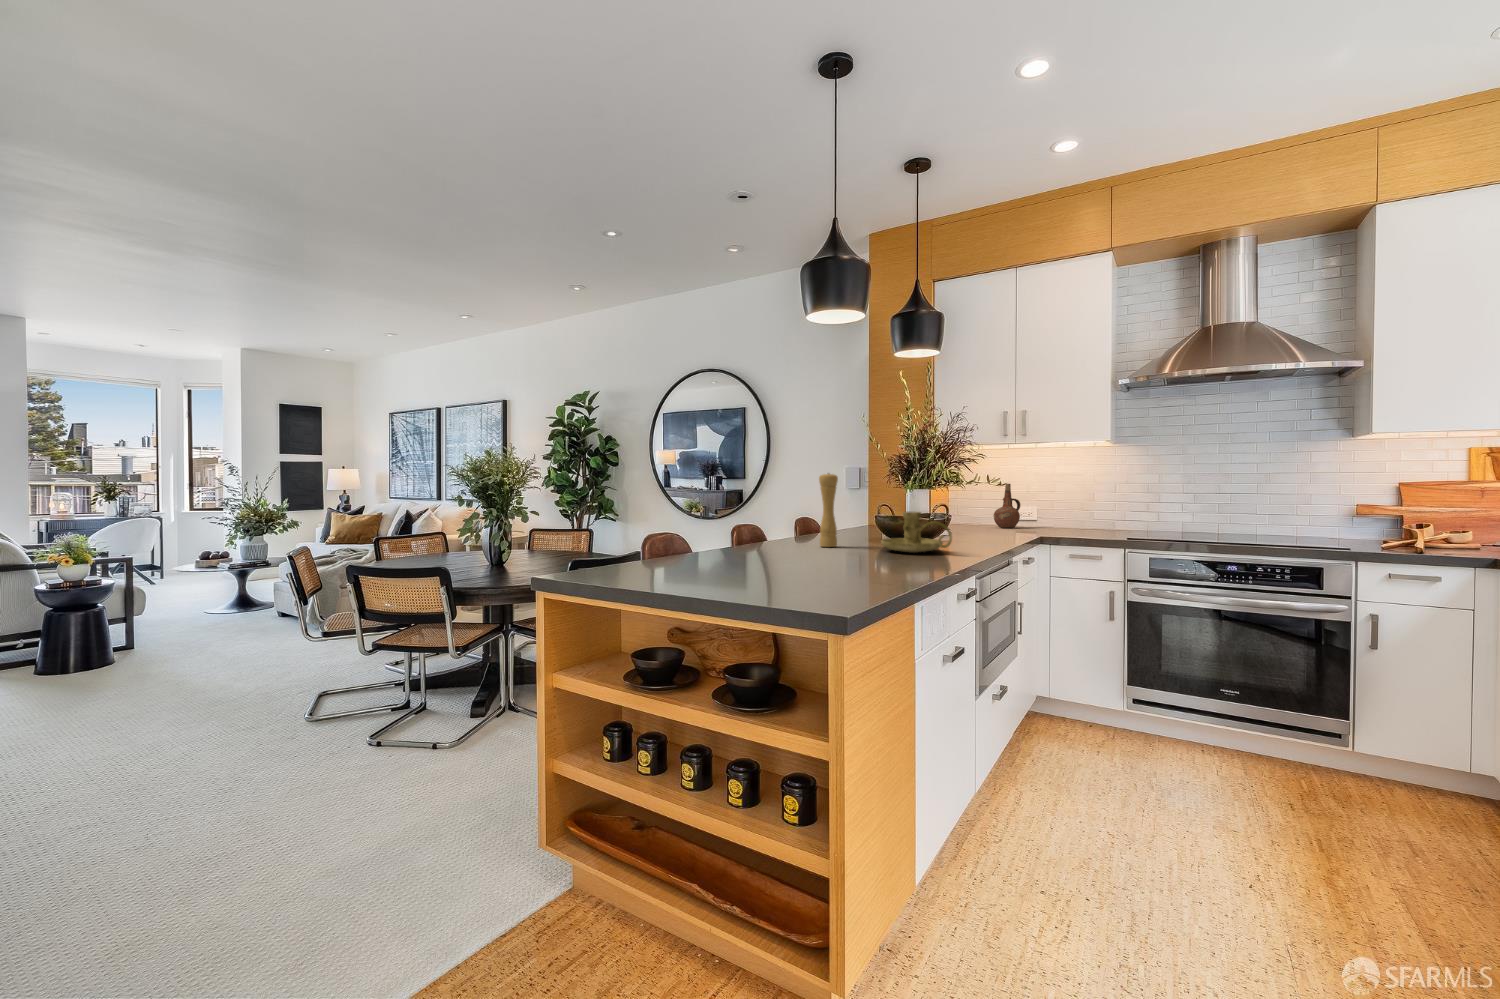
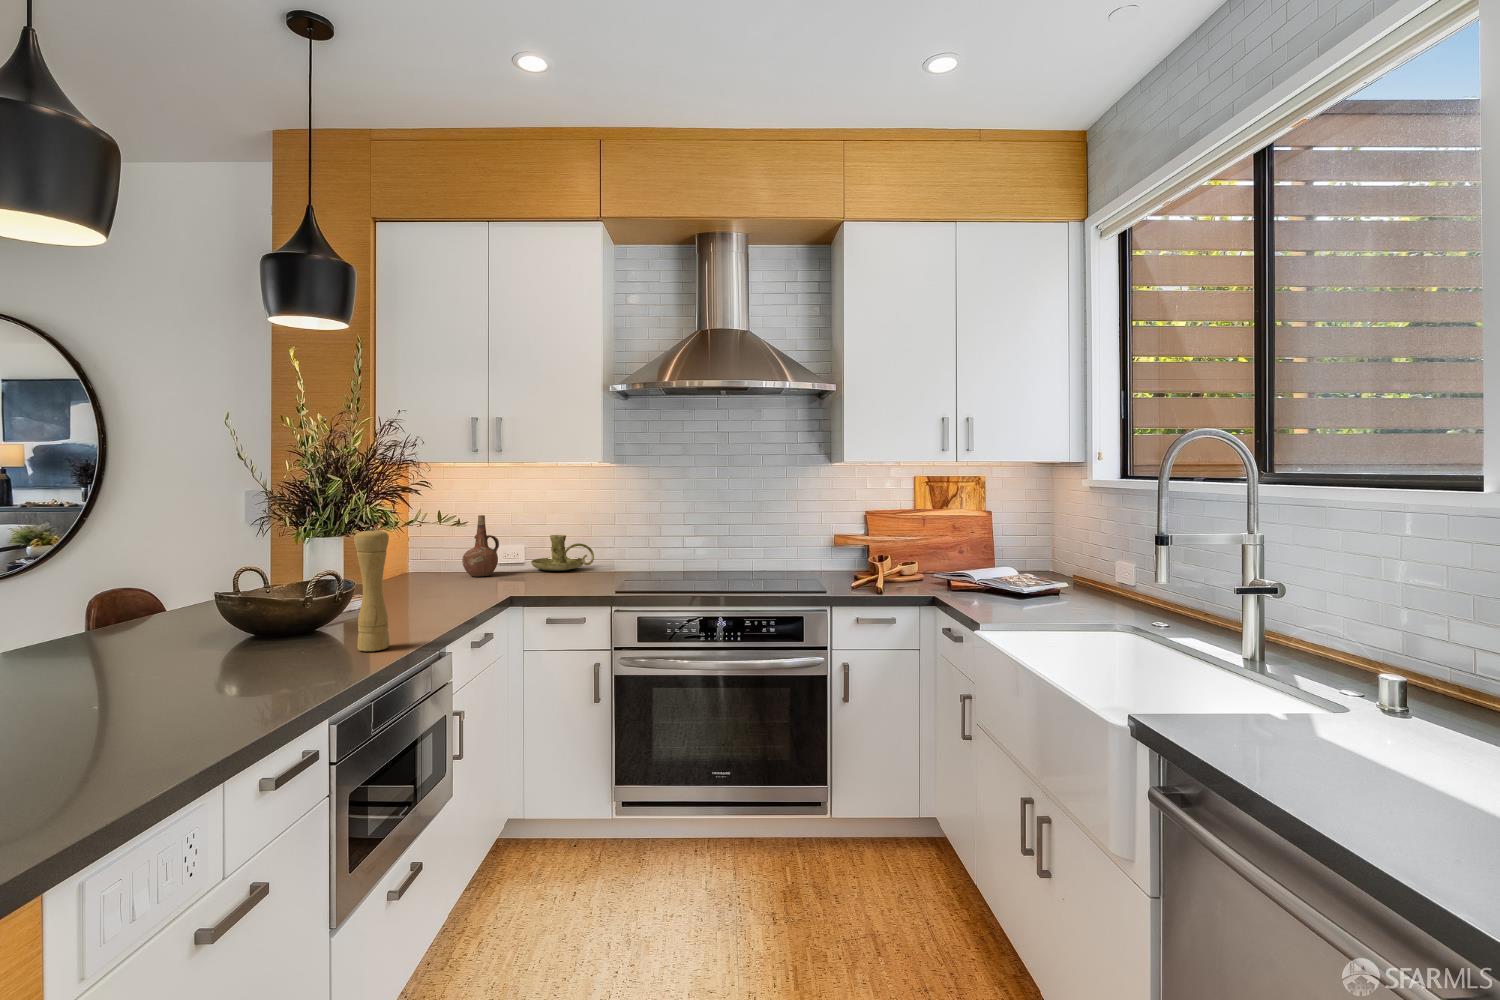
pepper mill: present [819,473,838,547] -> present [354,529,389,651]
candle holder: present [881,512,952,553] -> present [531,535,594,571]

